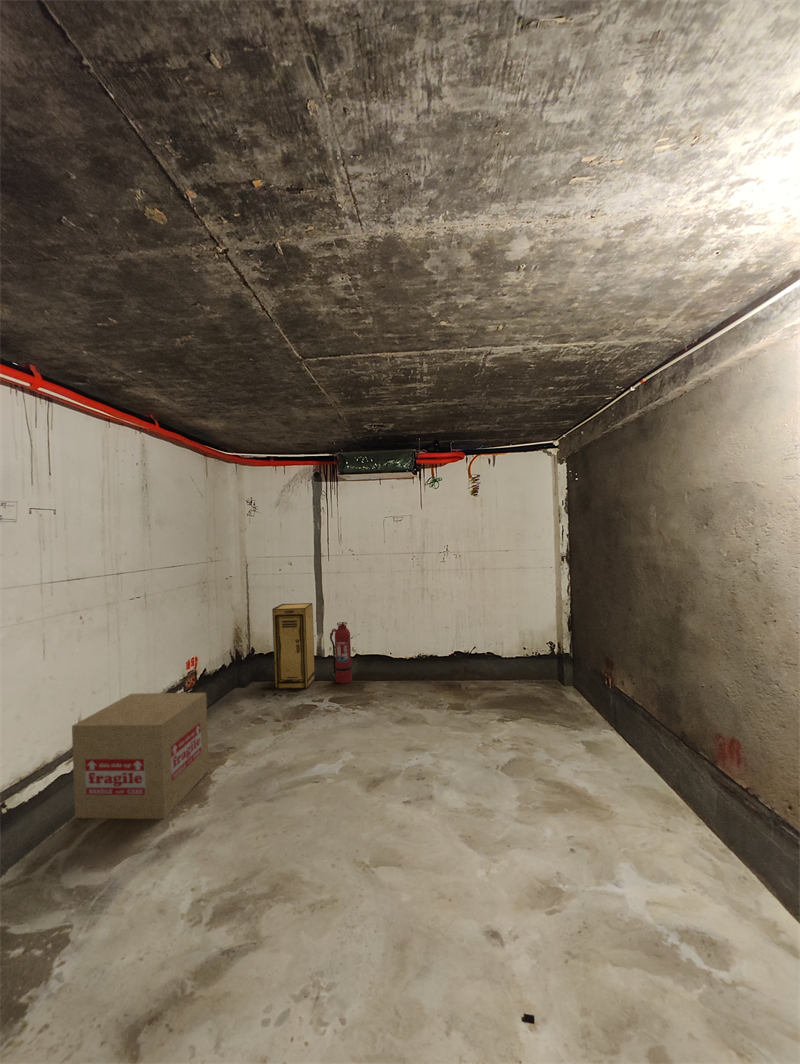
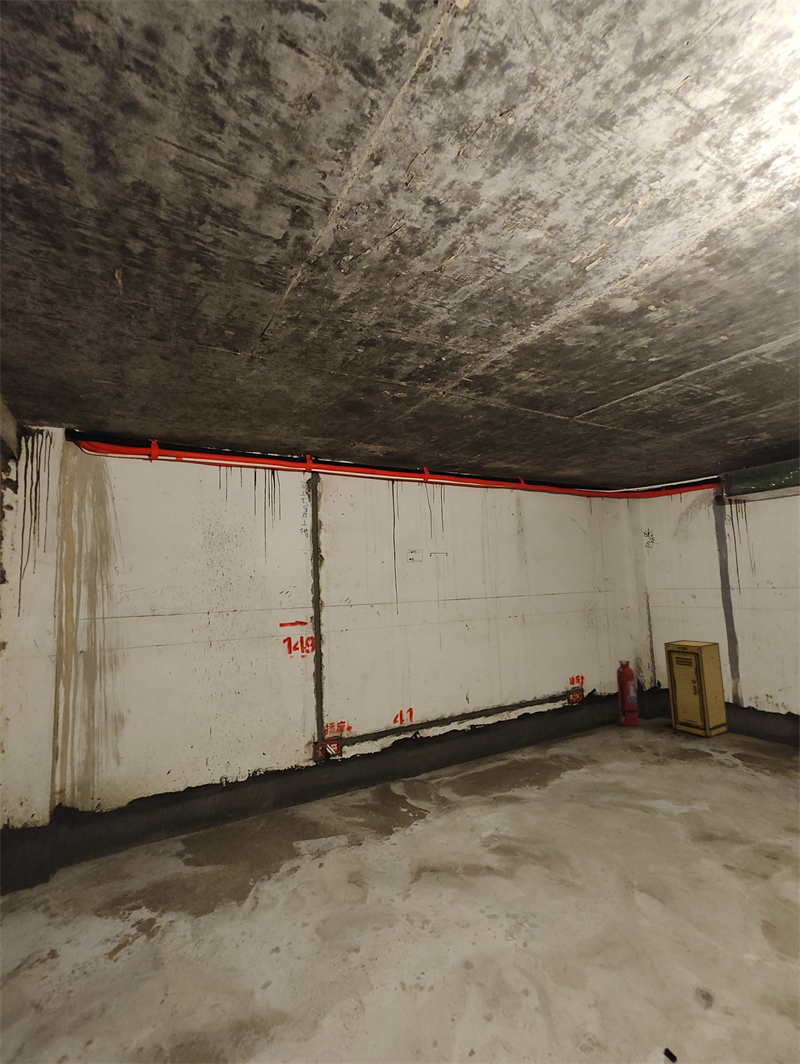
fire extinguisher: present [330,622,352,683] -> present [617,661,639,726]
cardboard box: present [72,693,209,819] -> none [463,689,560,785]

